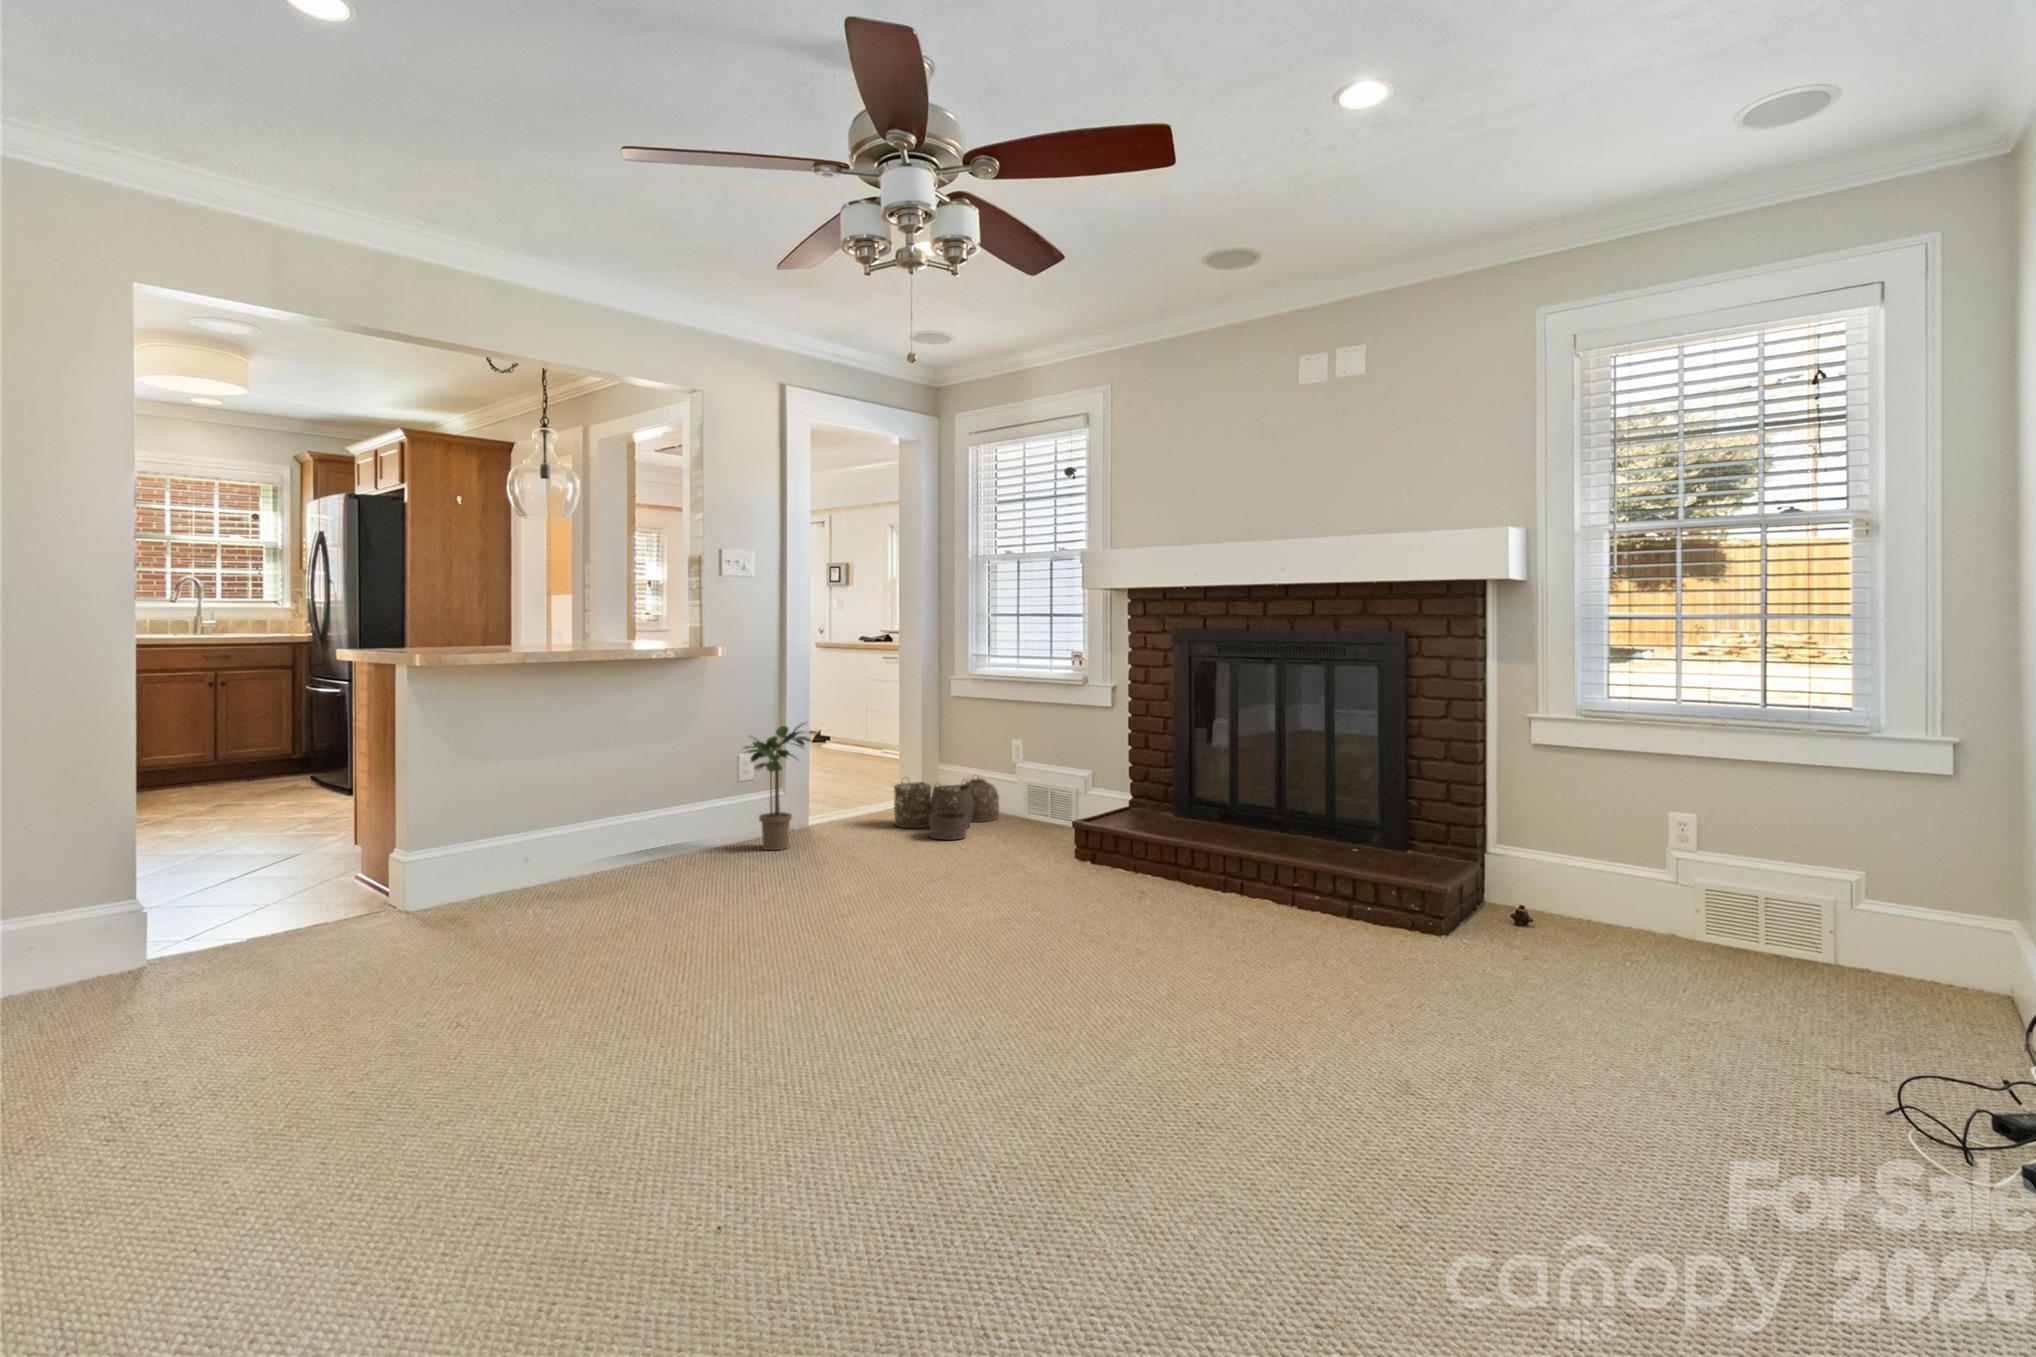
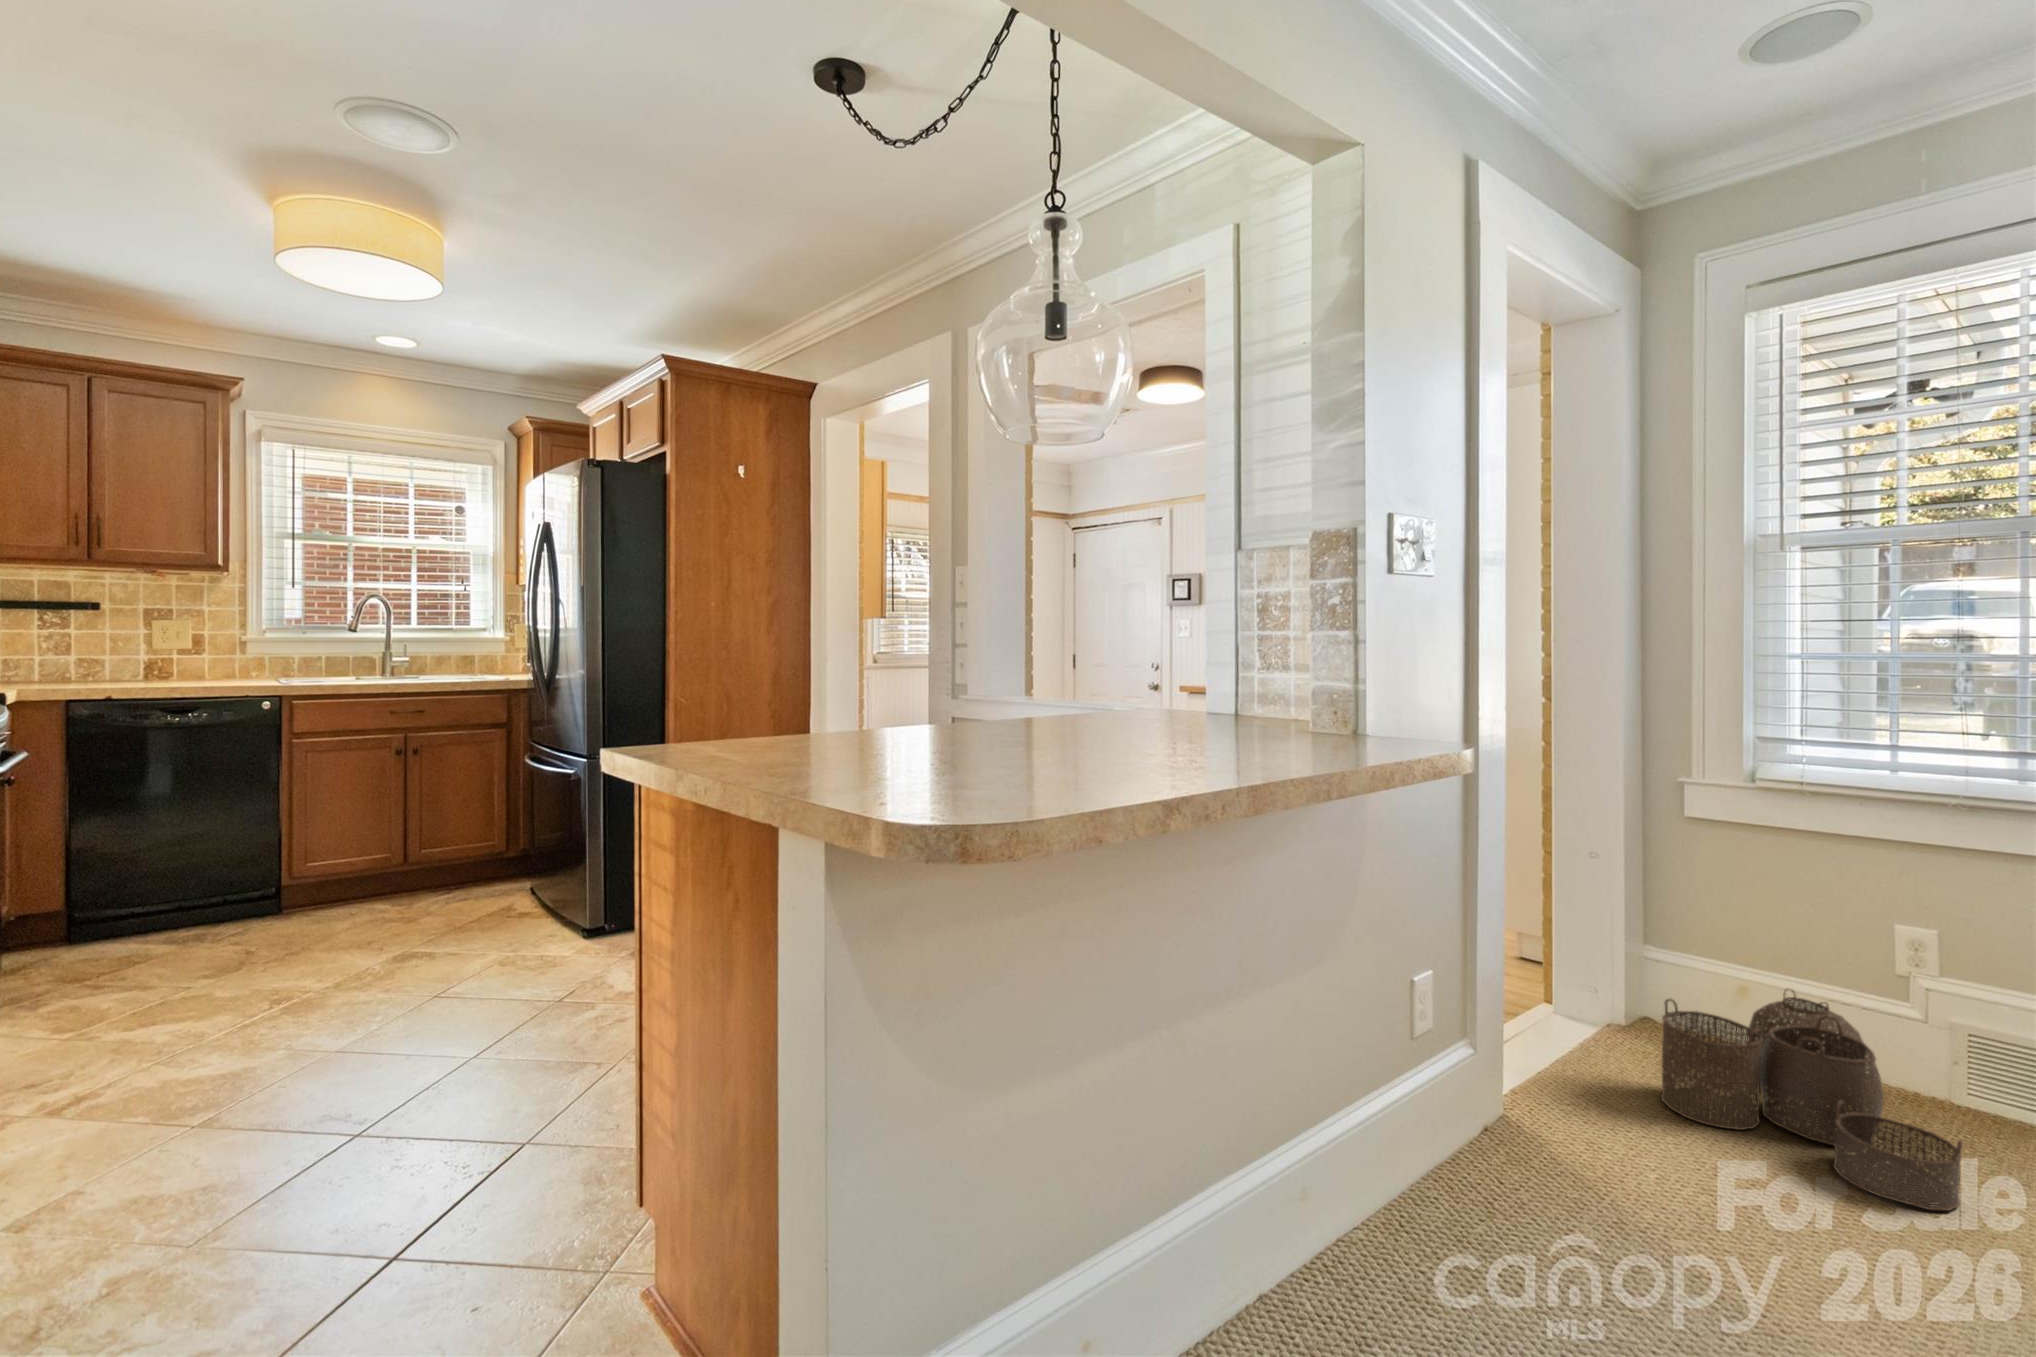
potted plant: present [744,722,811,850] -> none [1452,918,1628,1243]

